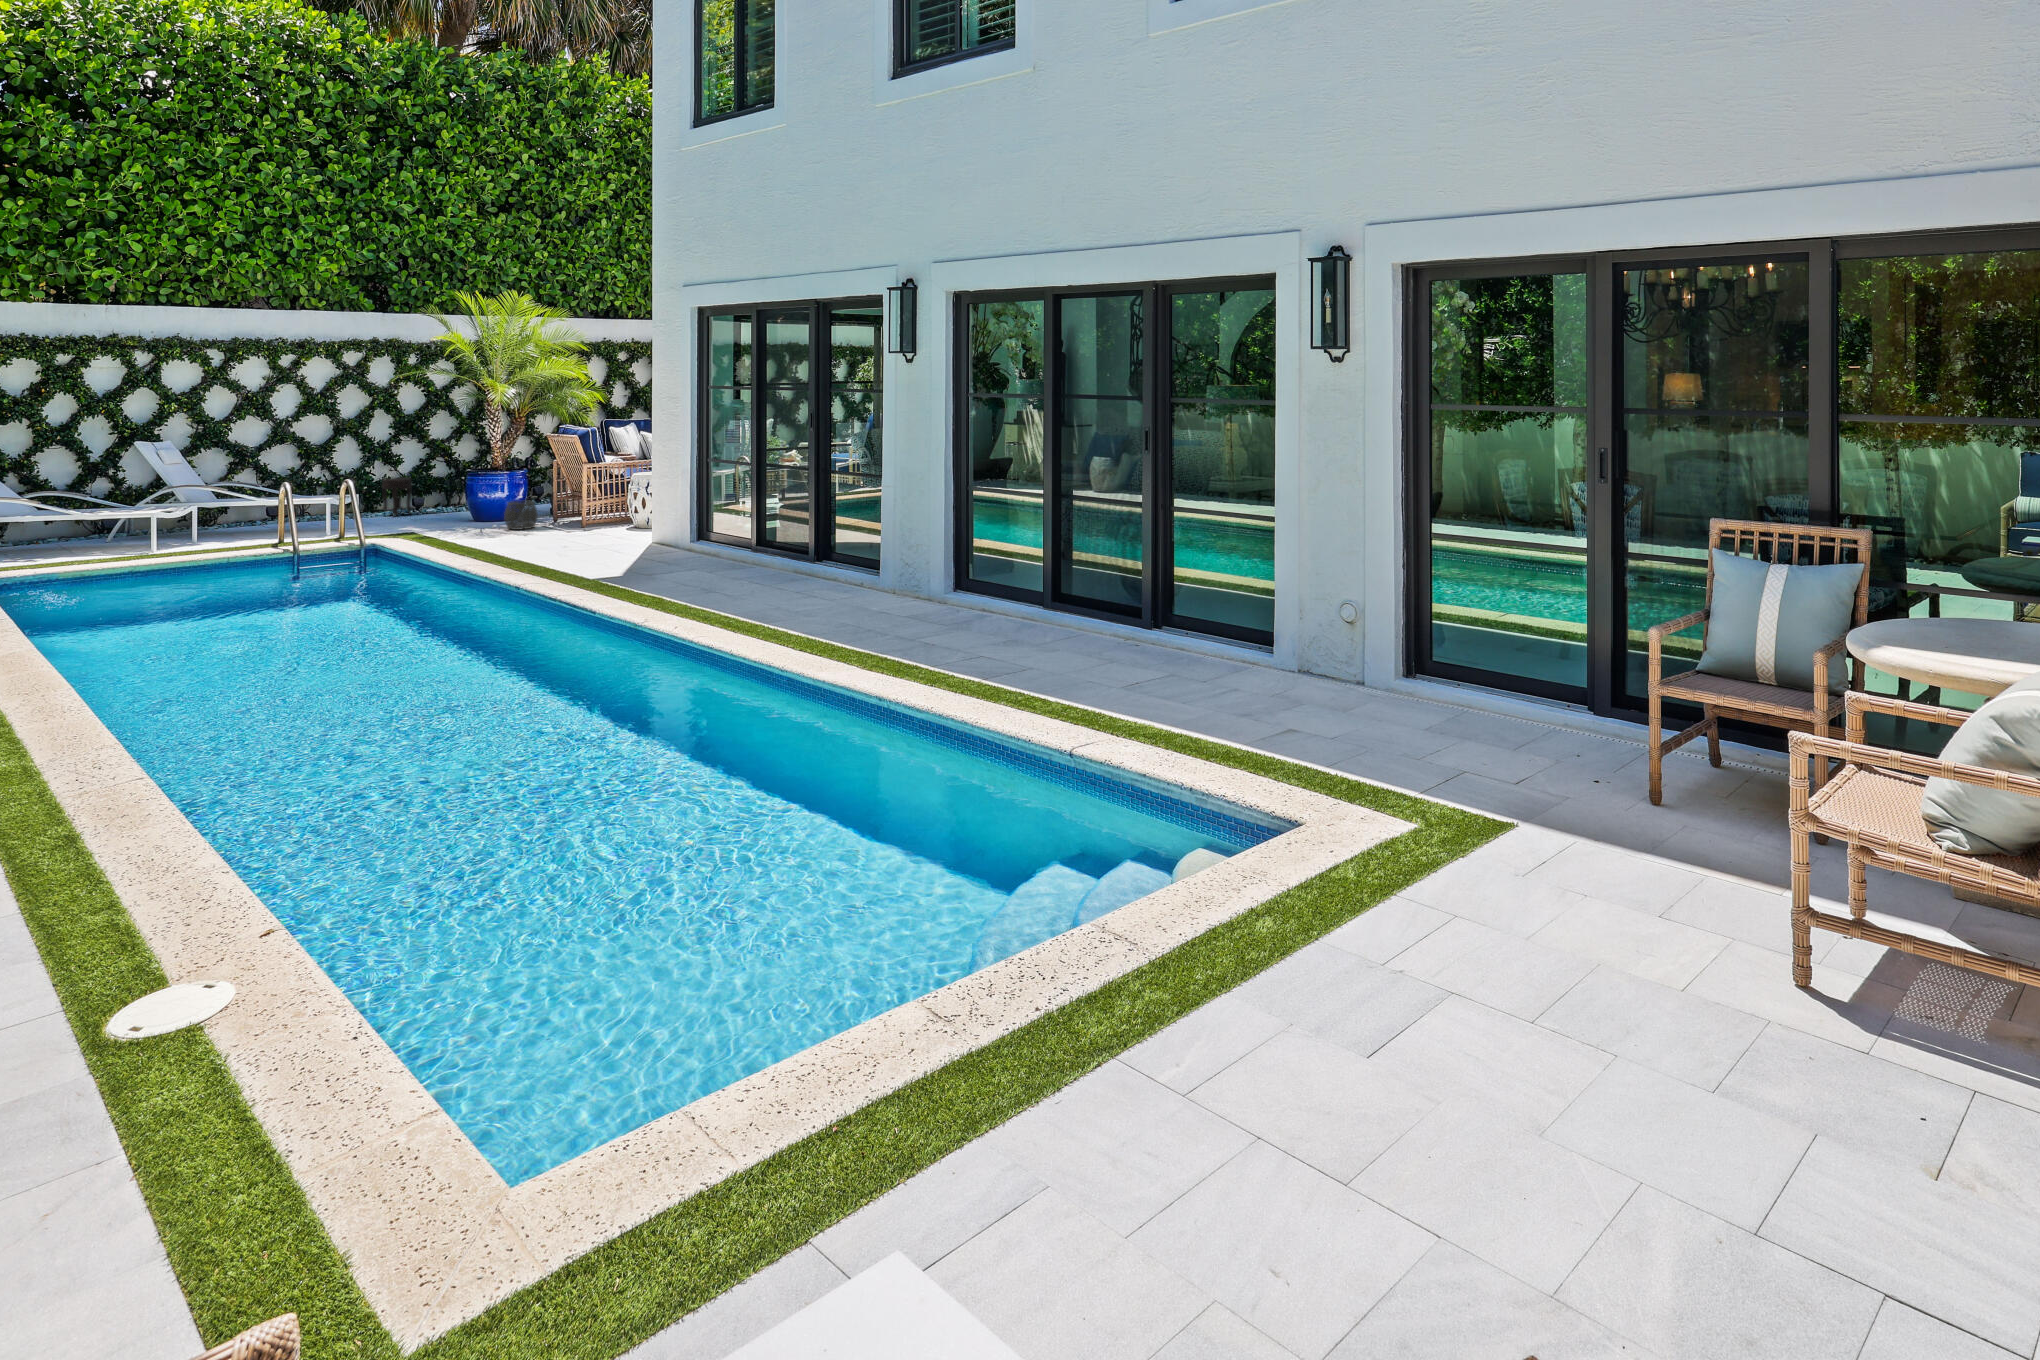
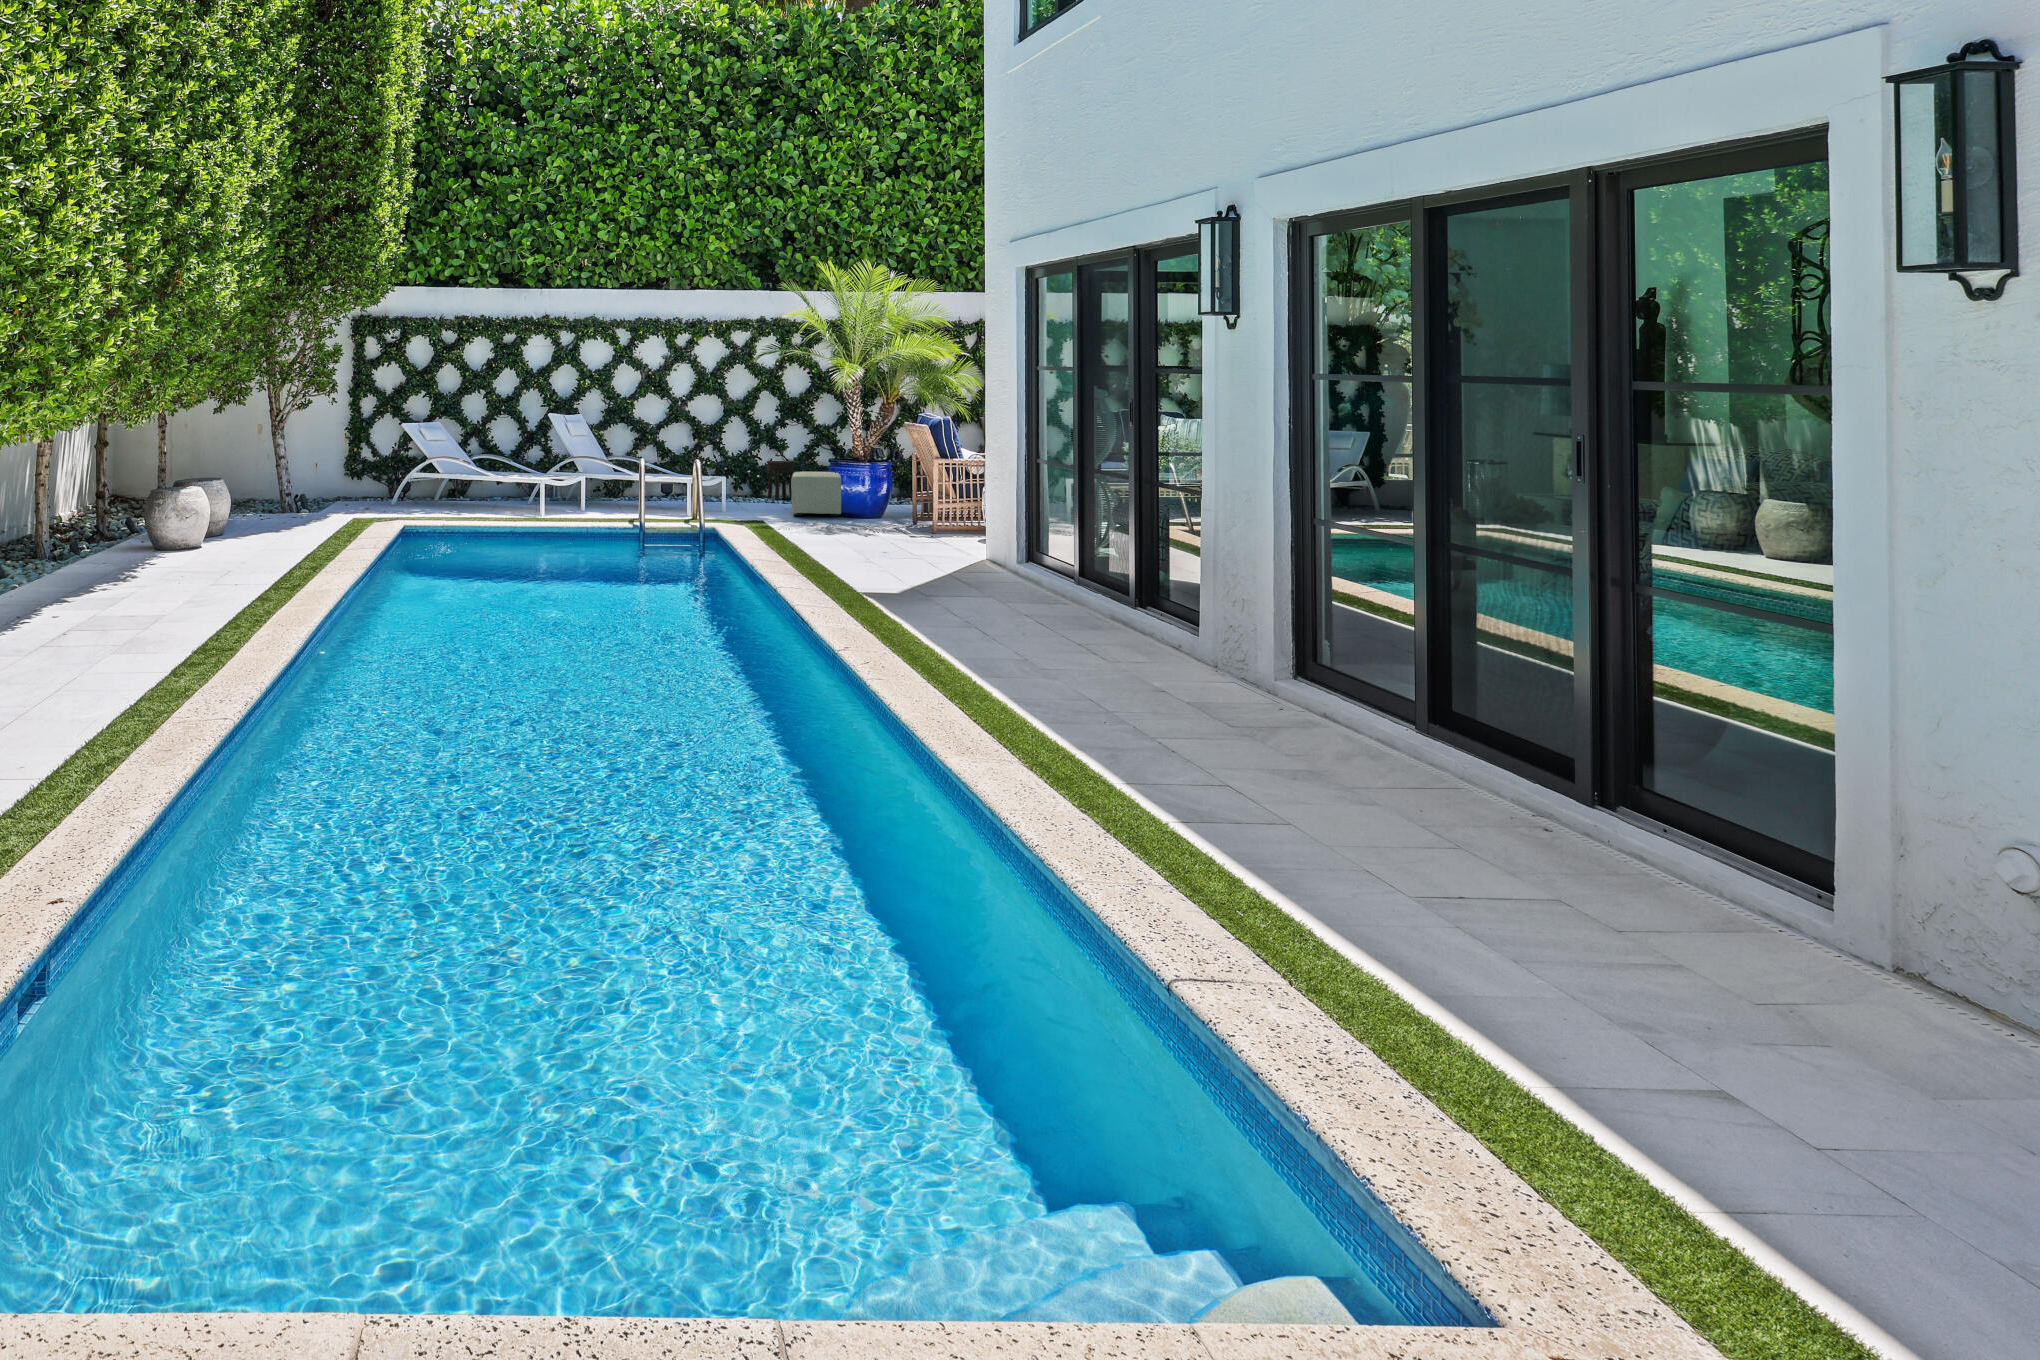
ottoman: none [429,485,485,528] -> present [791,472,841,517]
woven basket: present [504,501,538,530] -> none [853,493,889,525]

